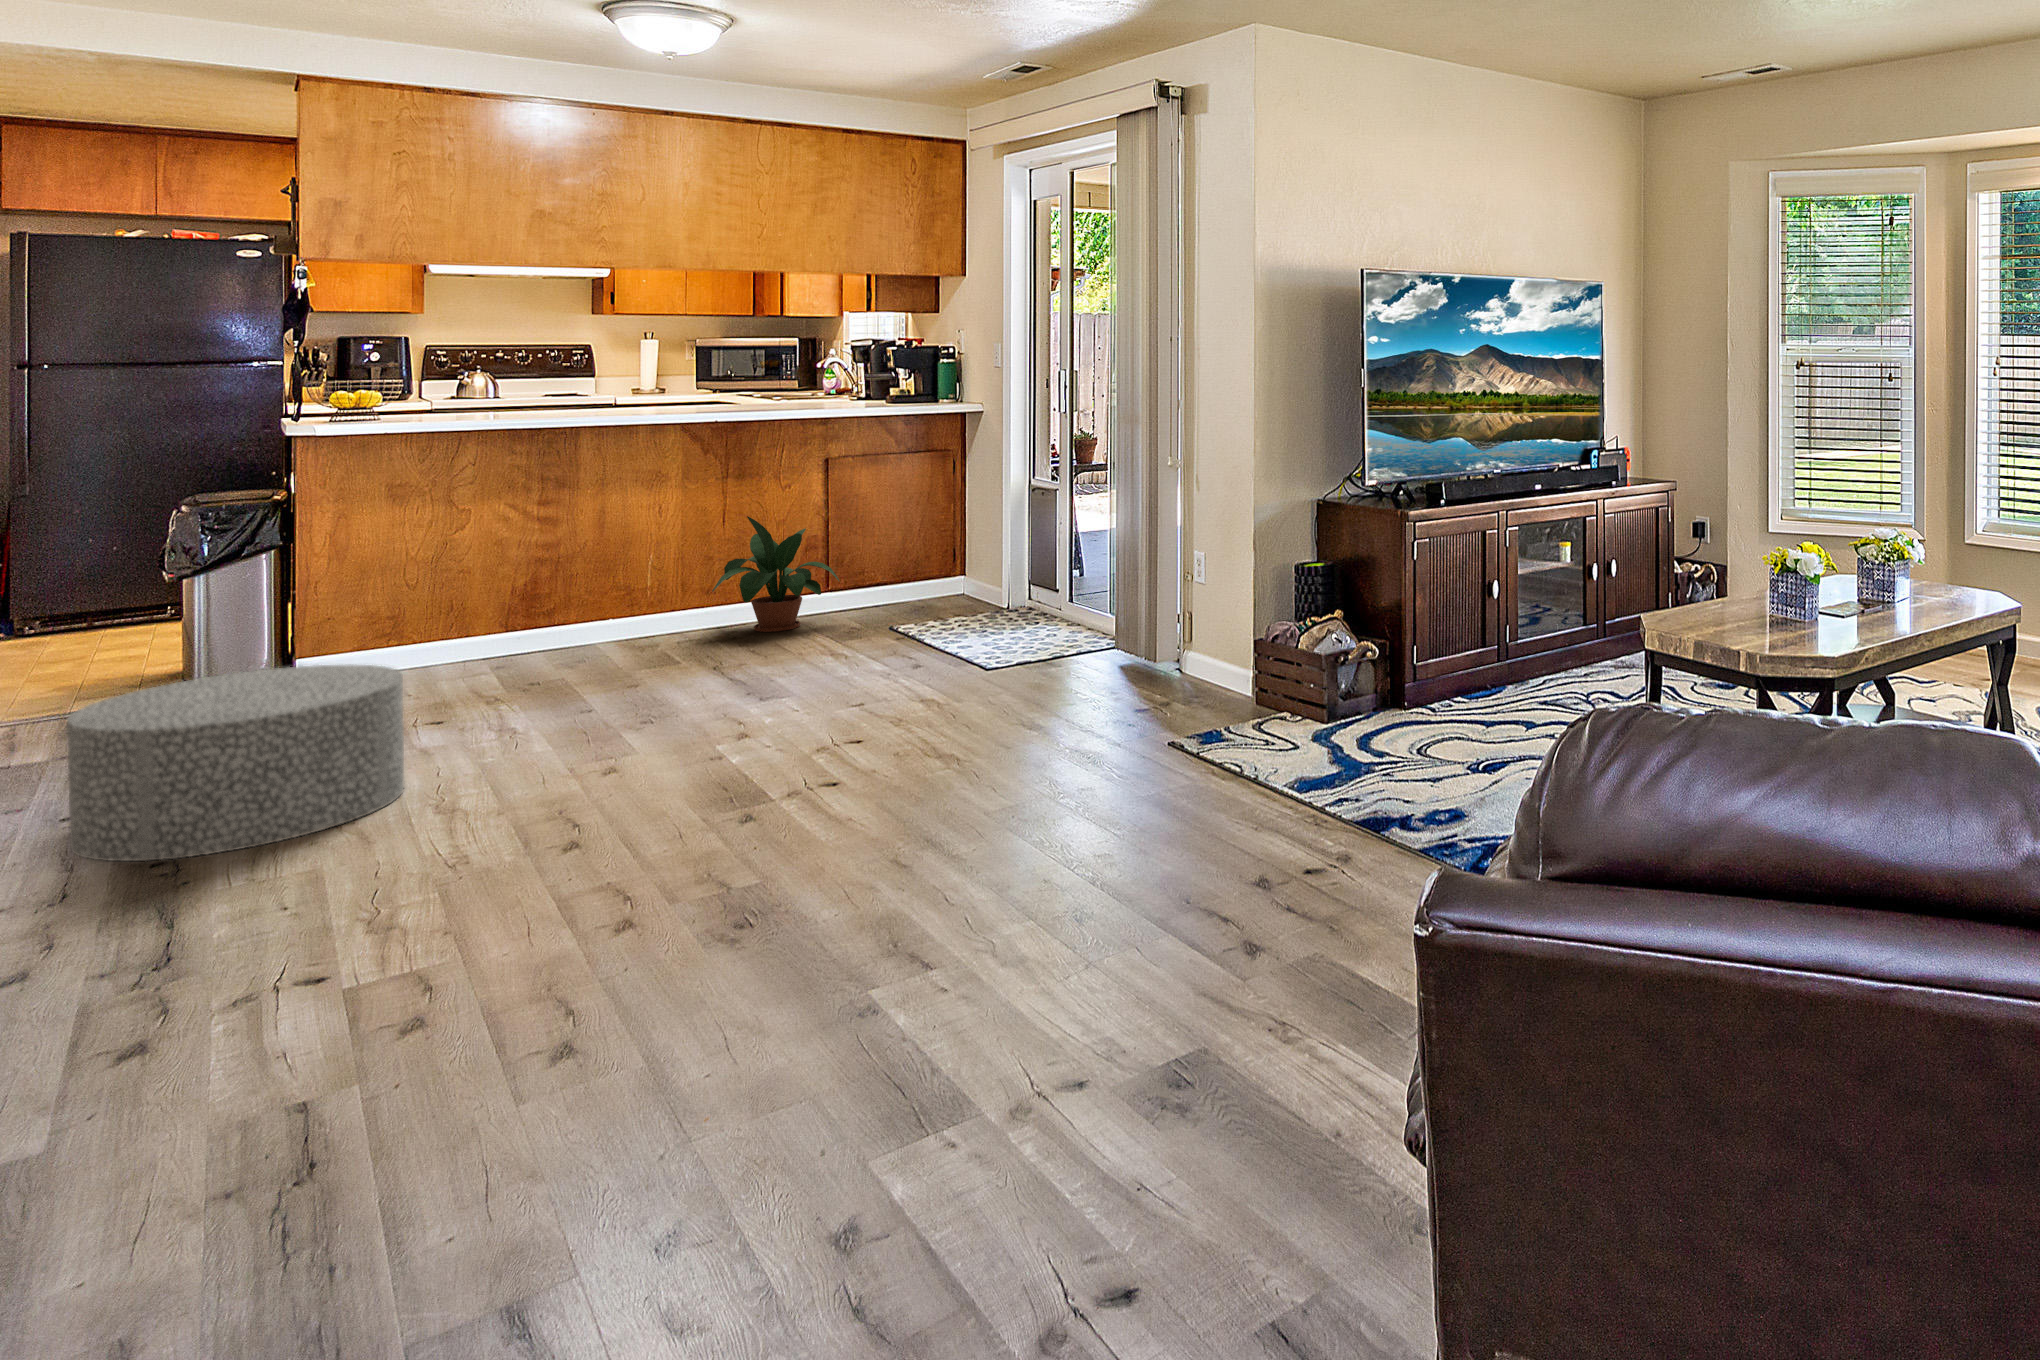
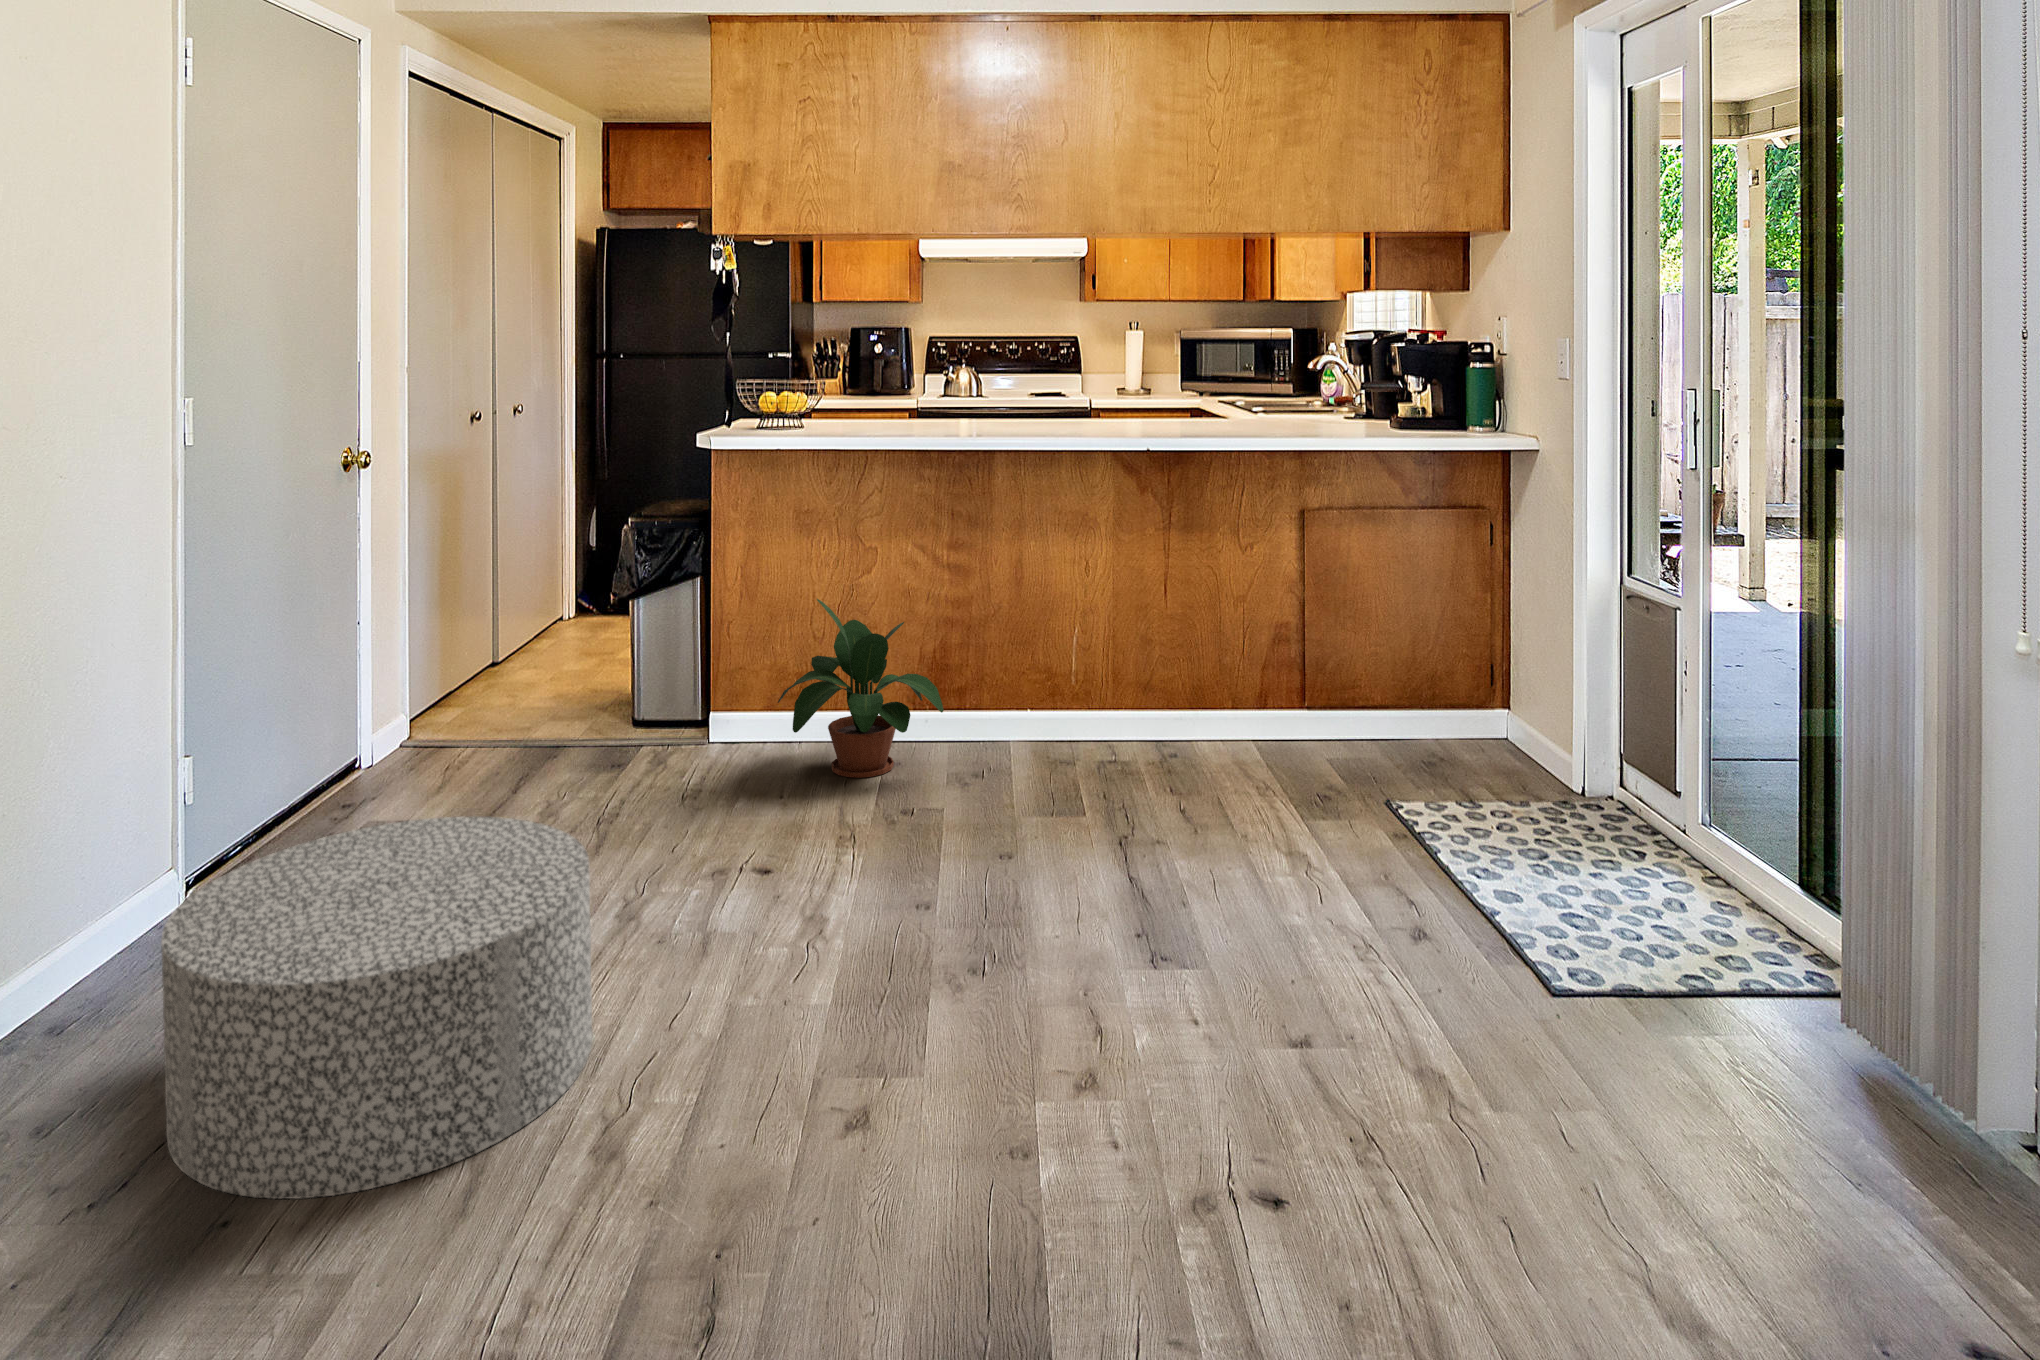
potted plant: present [712,516,839,632] -> present [778,599,944,778]

